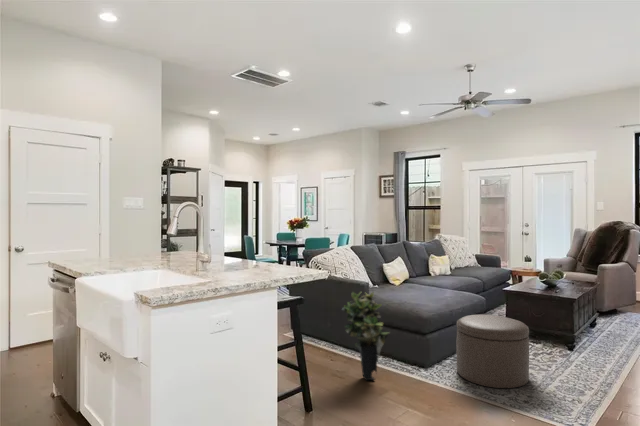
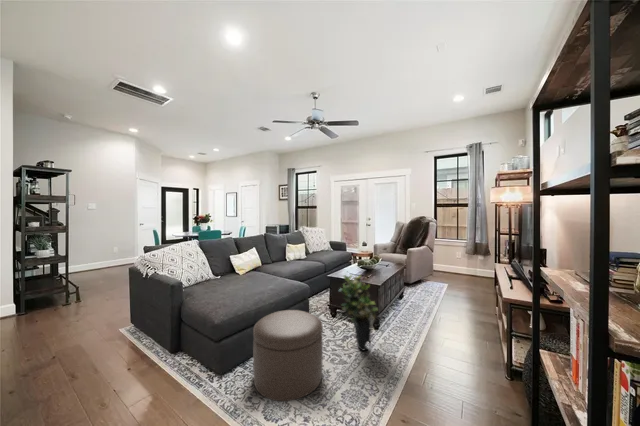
potted plant: present [342,292,389,380] -> present [339,275,378,351]

